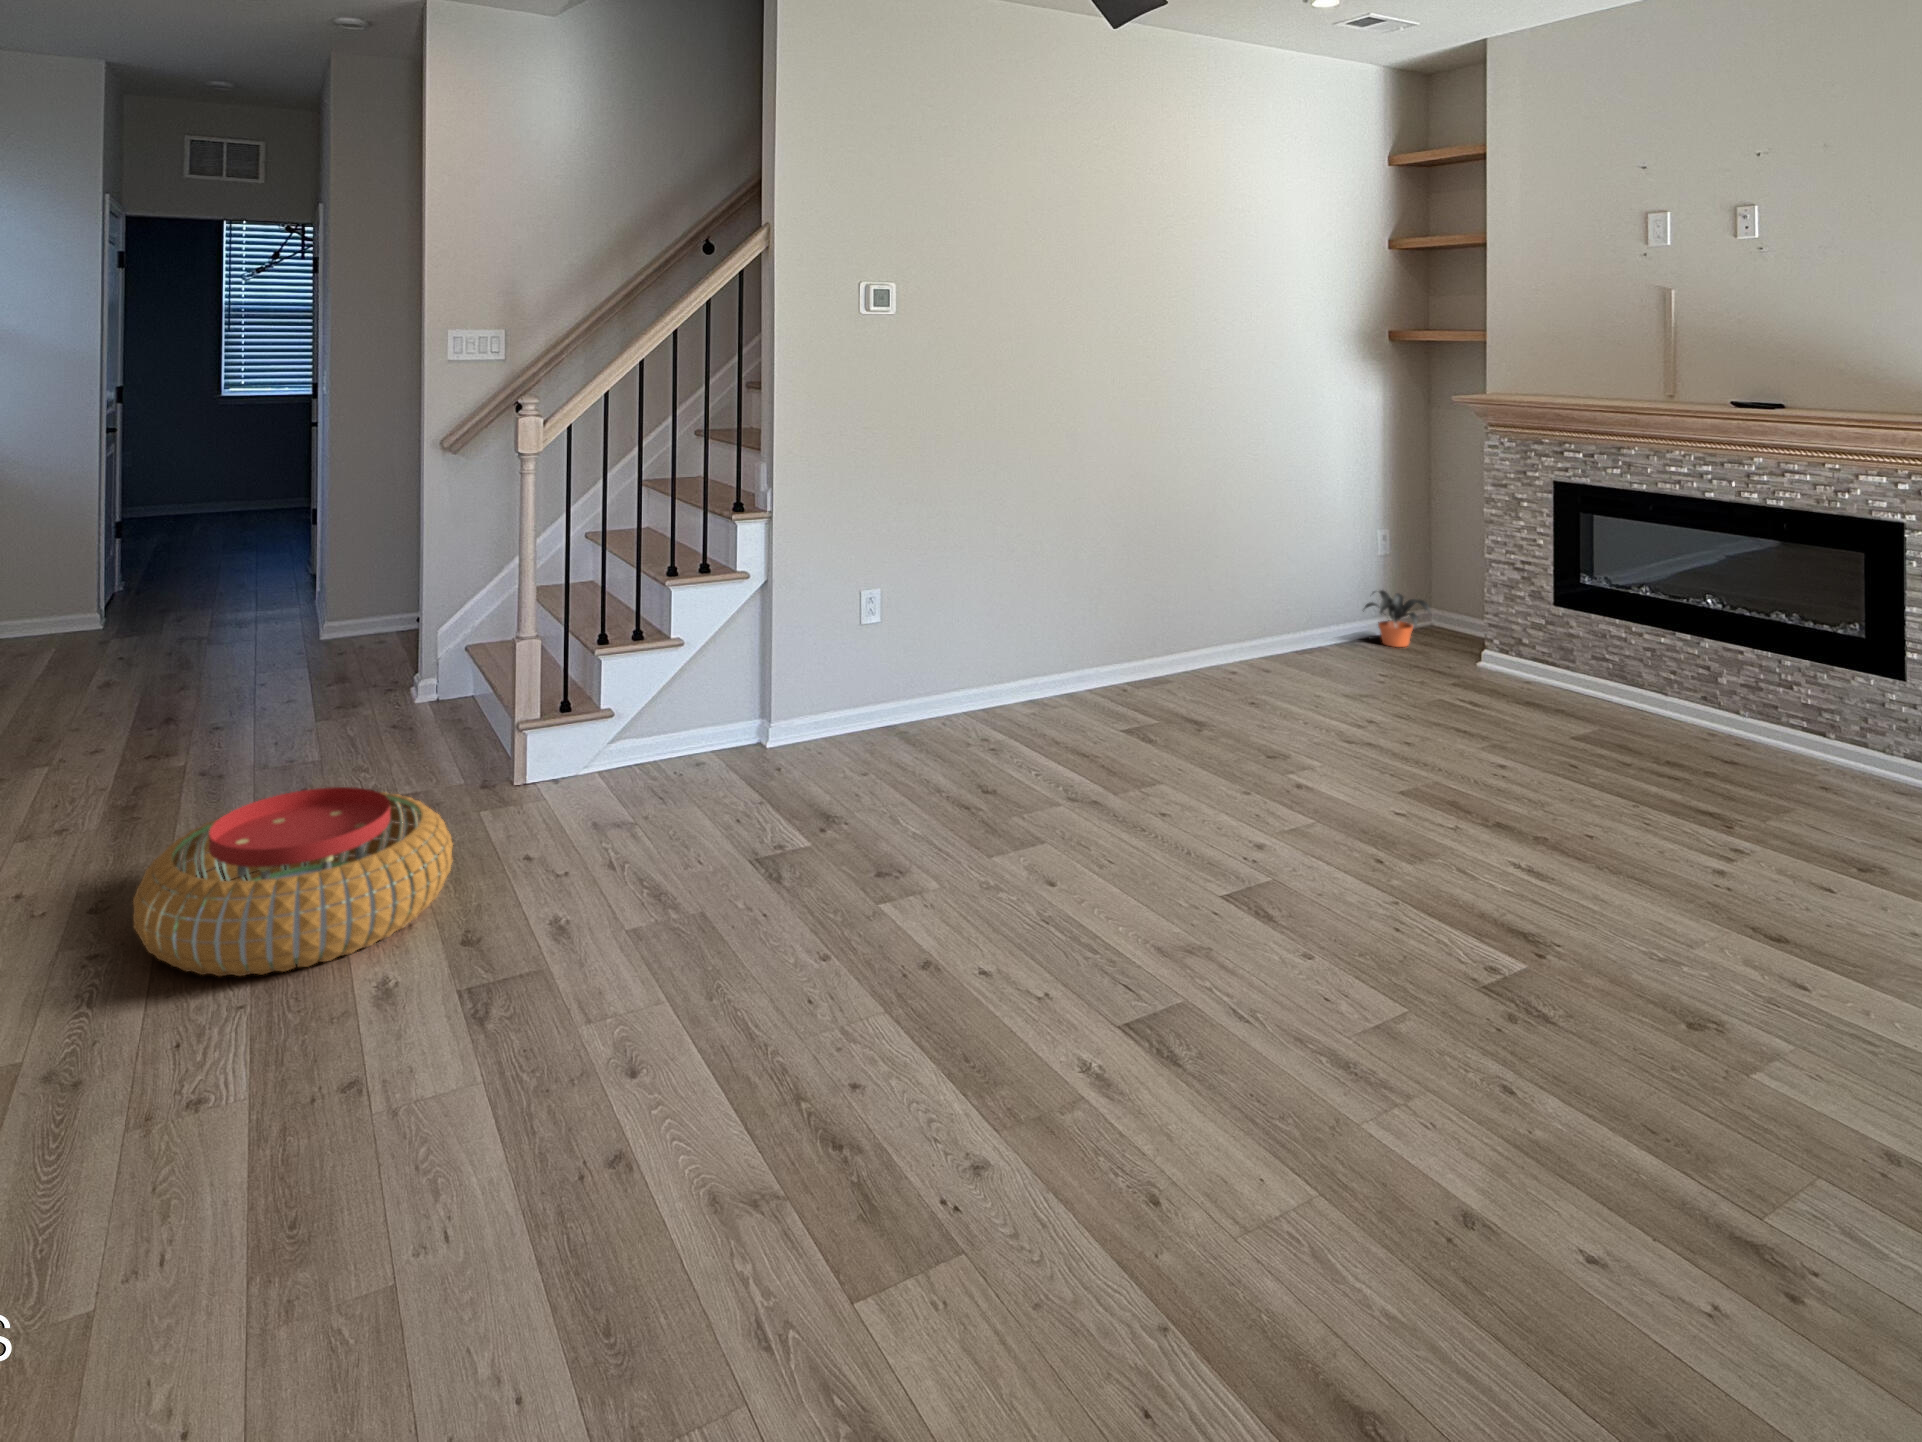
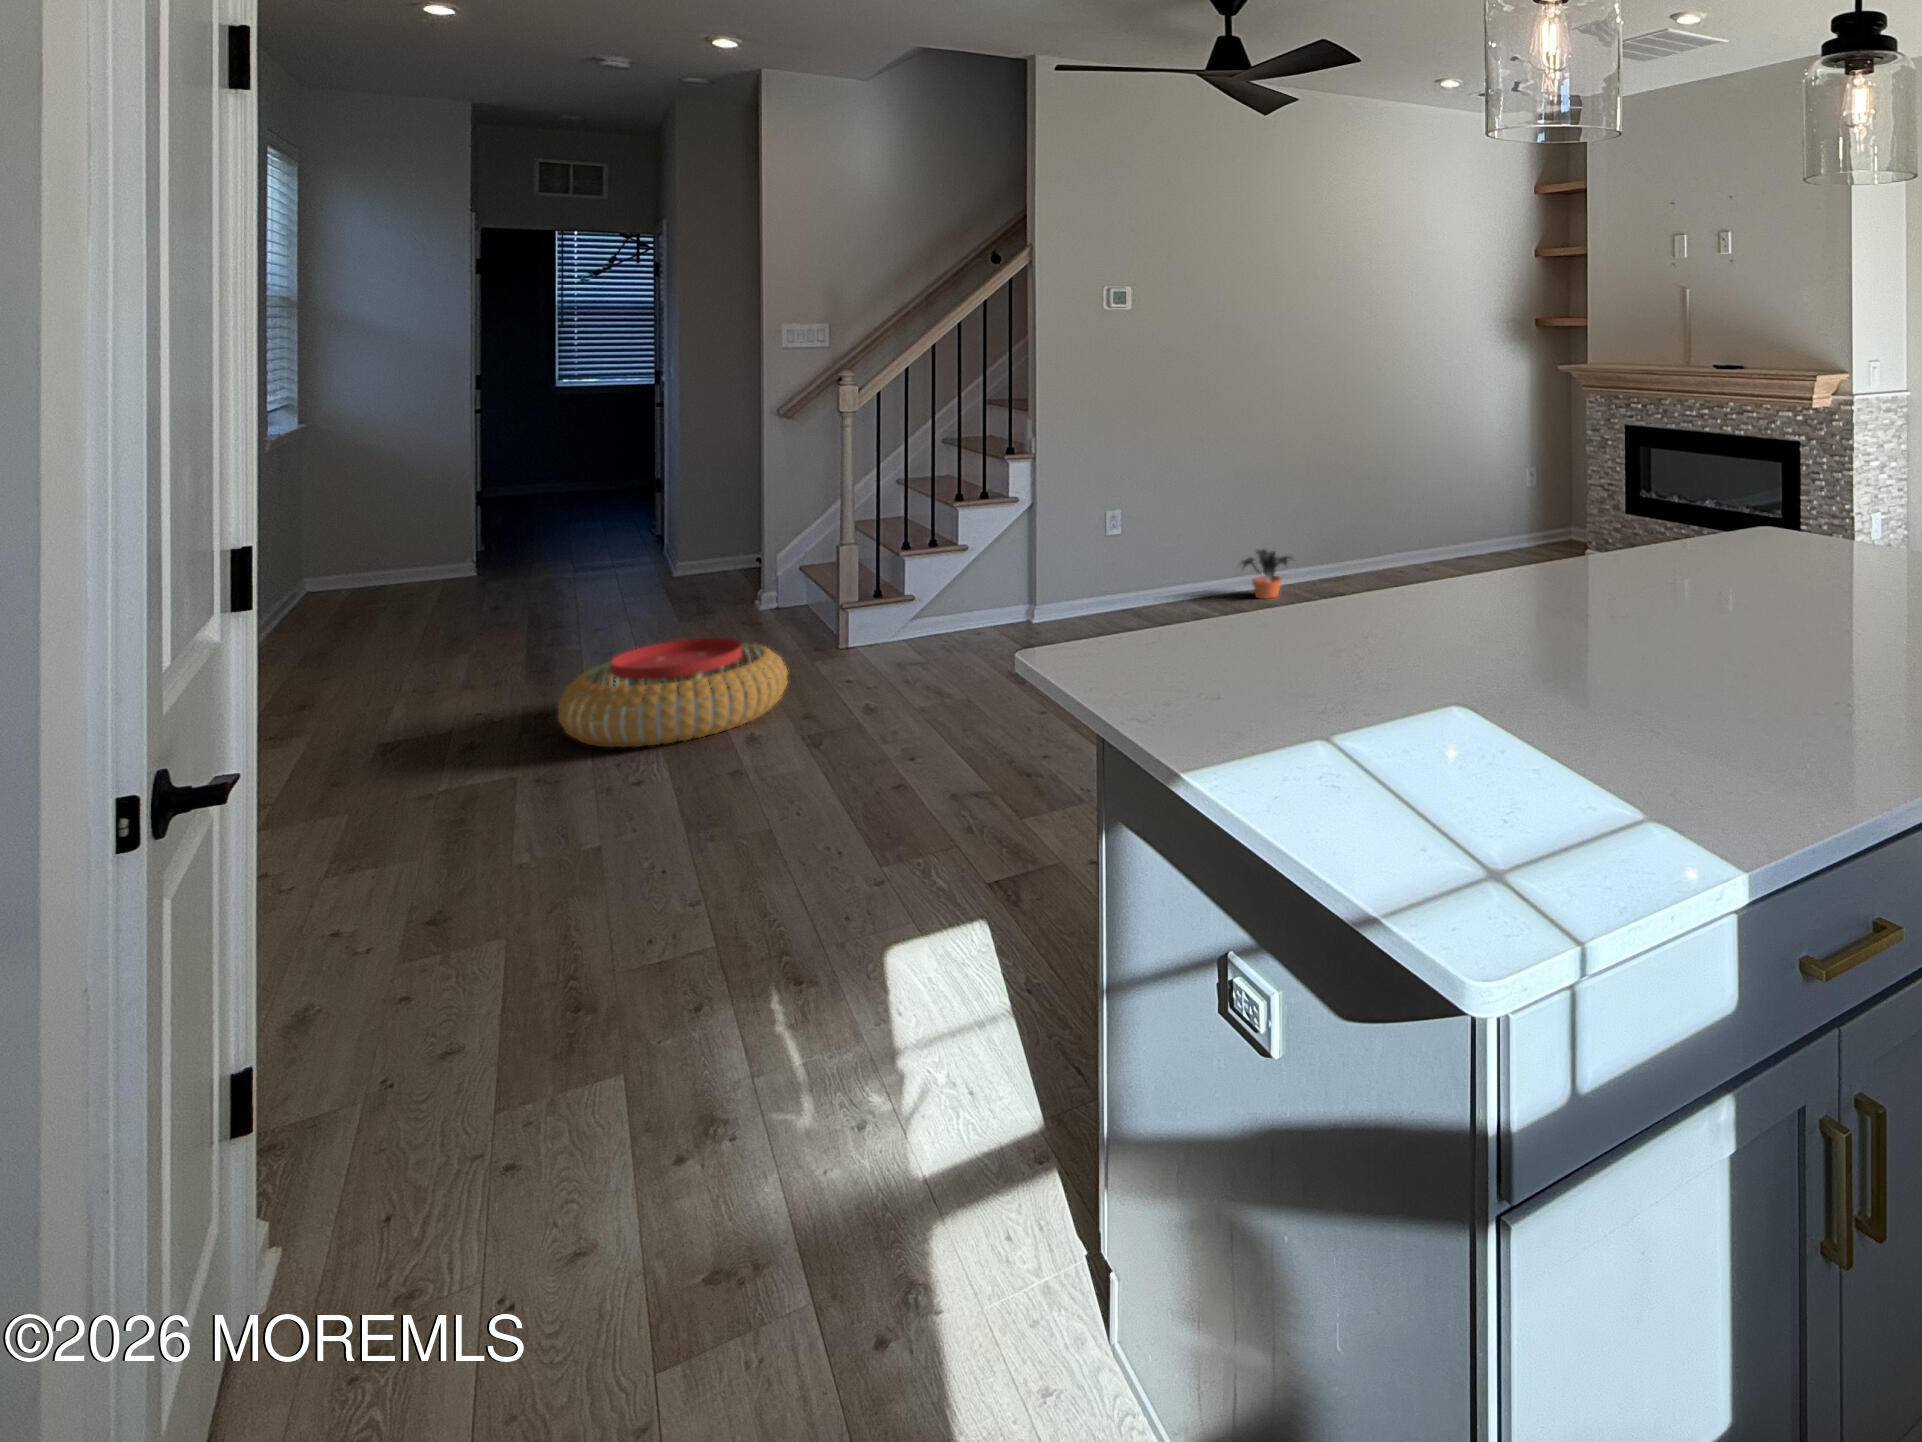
potted plant: present [1365,590,1430,647] -> present [1242,549,1293,599]

